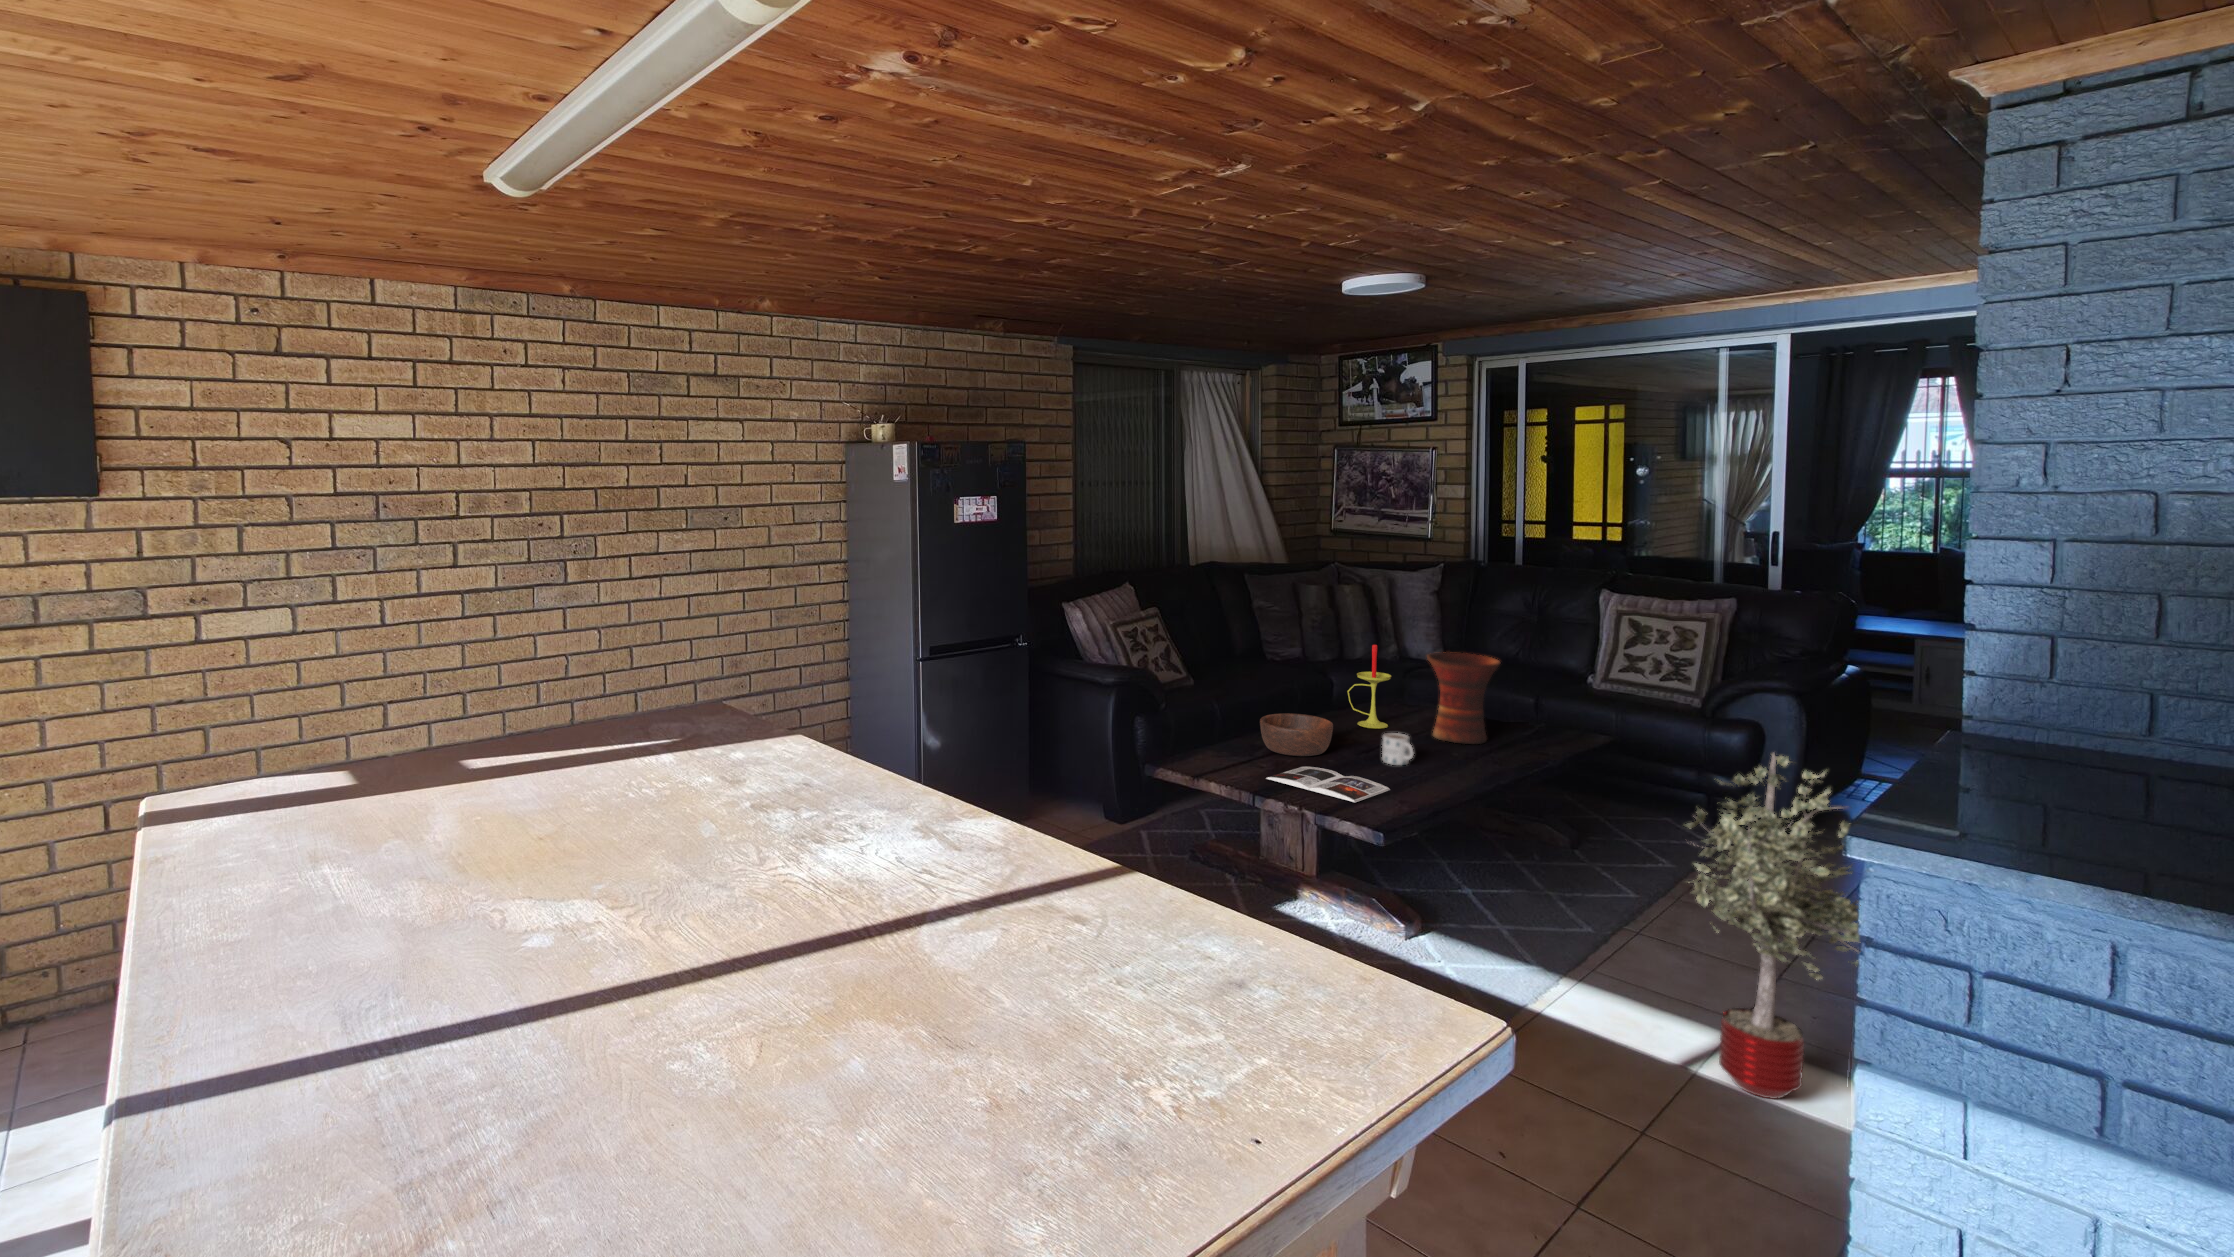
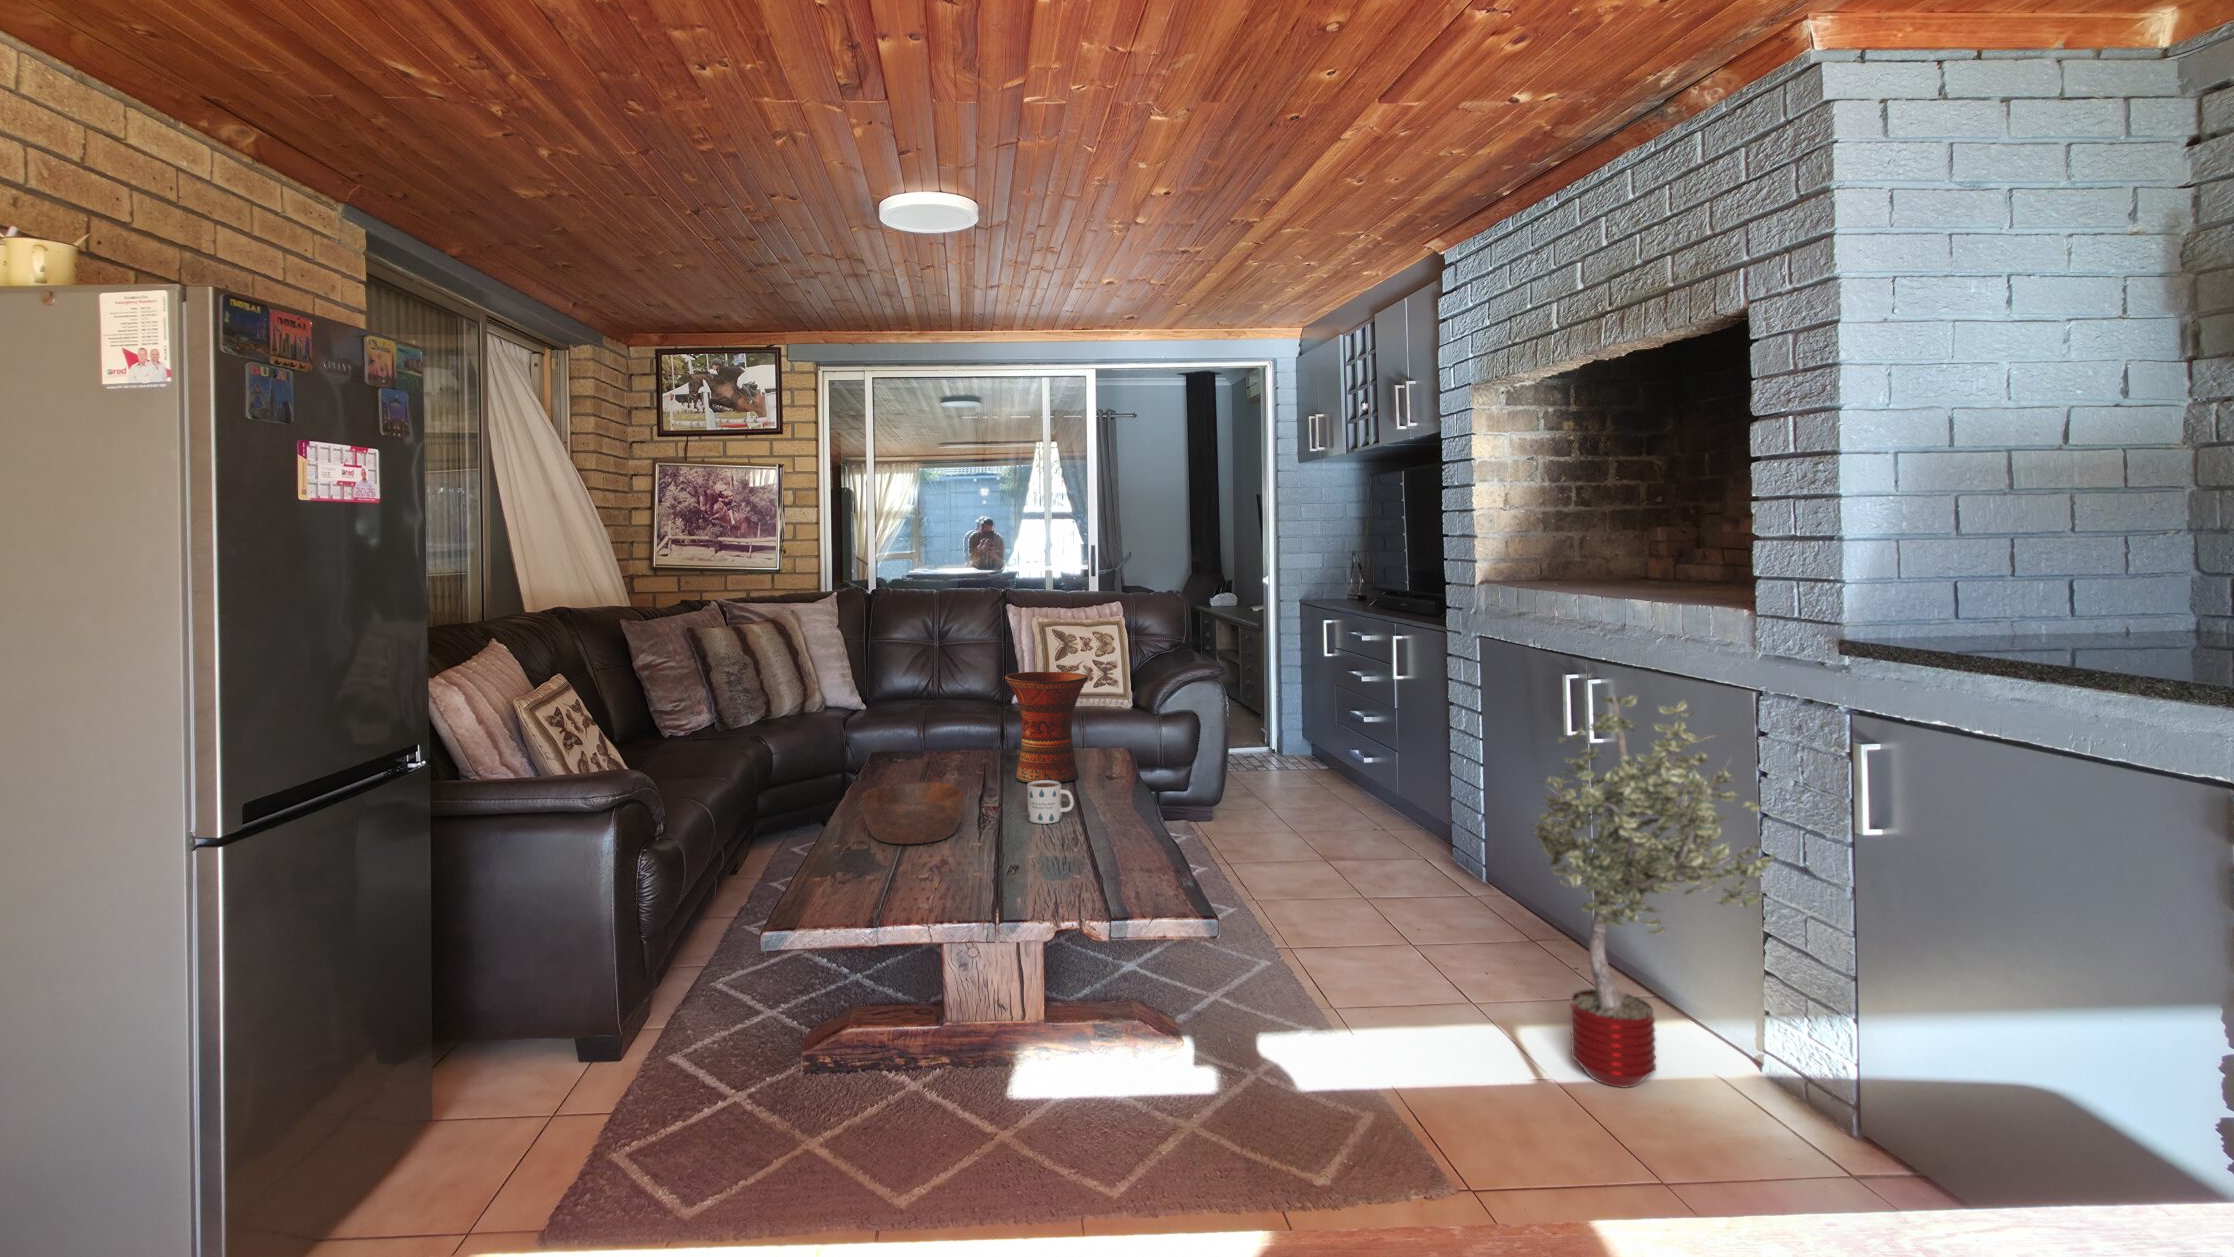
candle: present [1348,645,1391,729] -> none [906,673,958,788]
magazine: present [1266,766,1390,802] -> none [957,848,1109,883]

